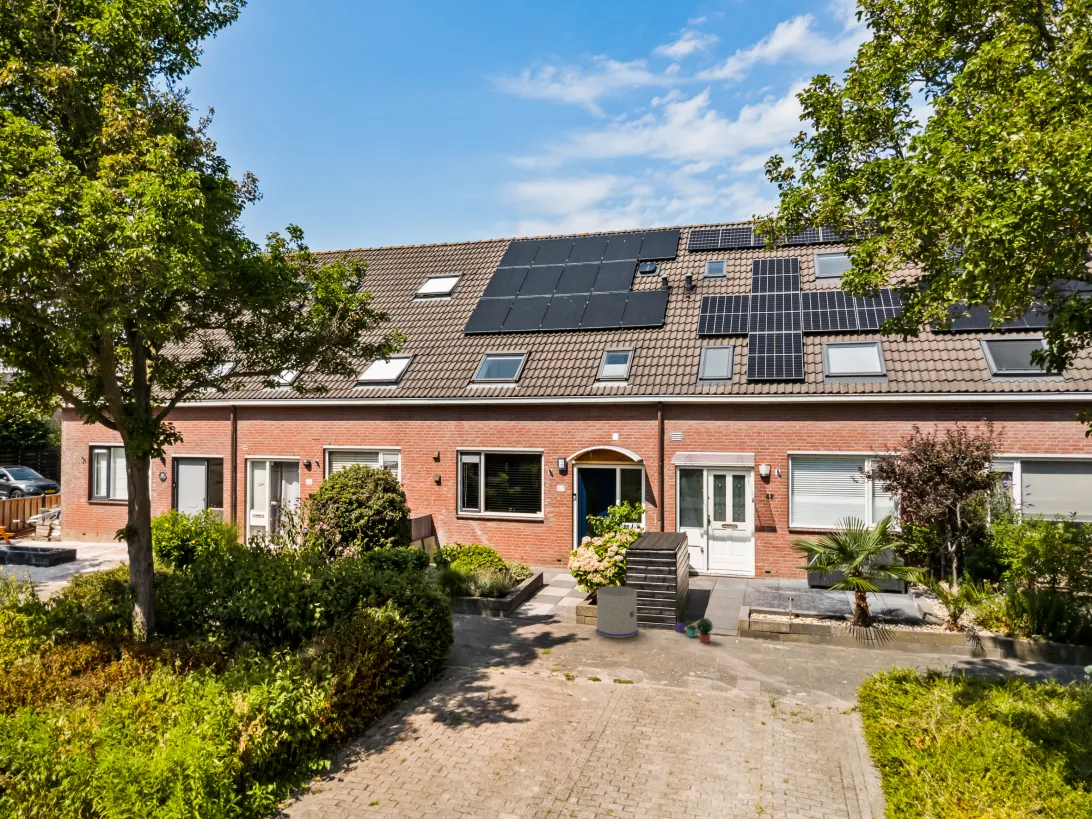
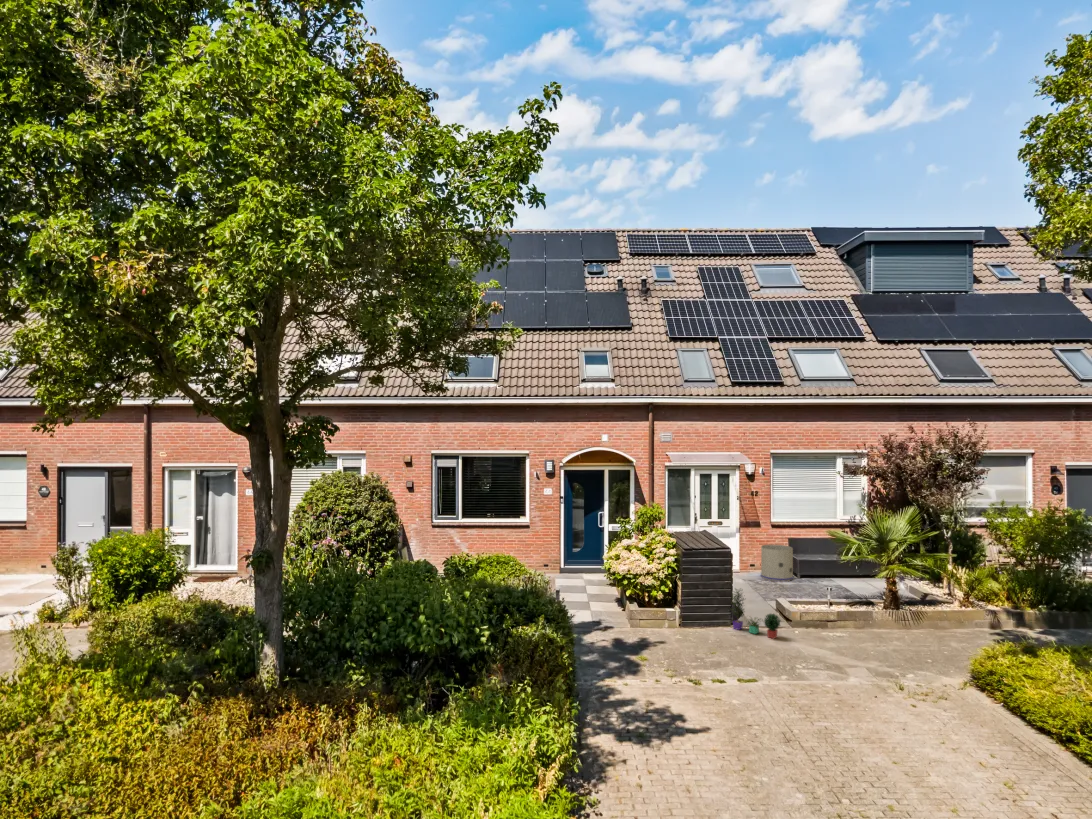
trash can: present [596,586,638,638] -> present [761,545,793,581]

